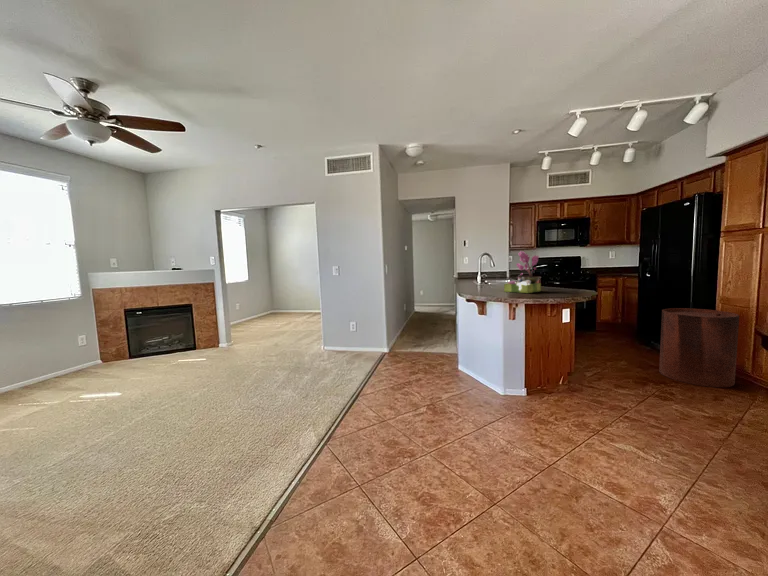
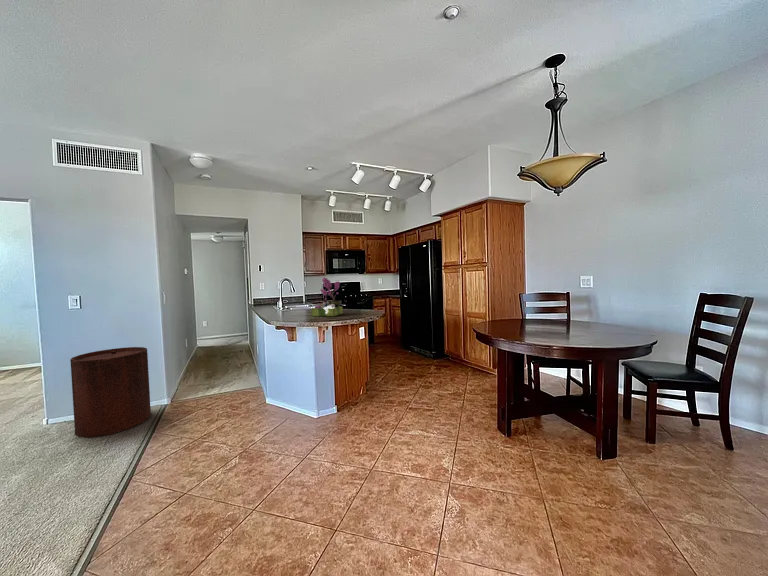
trash can: present [659,308,739,387] -> present [70,347,151,437]

